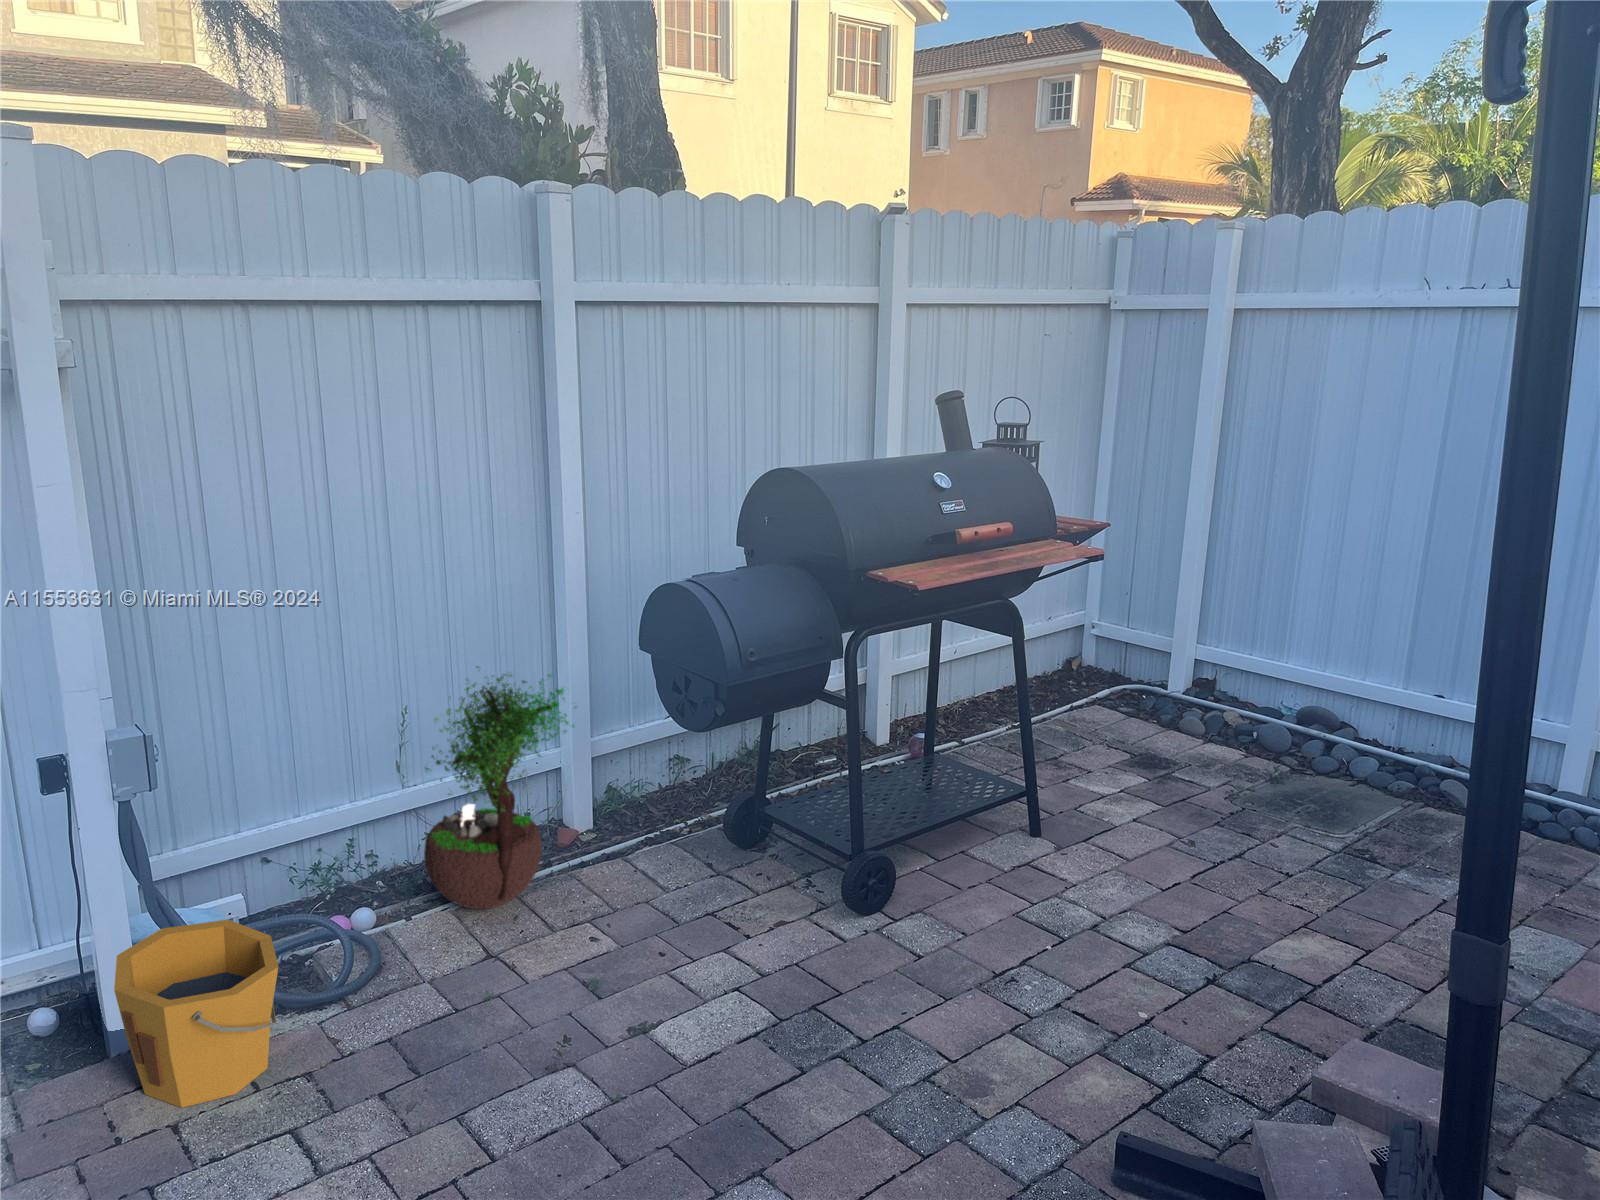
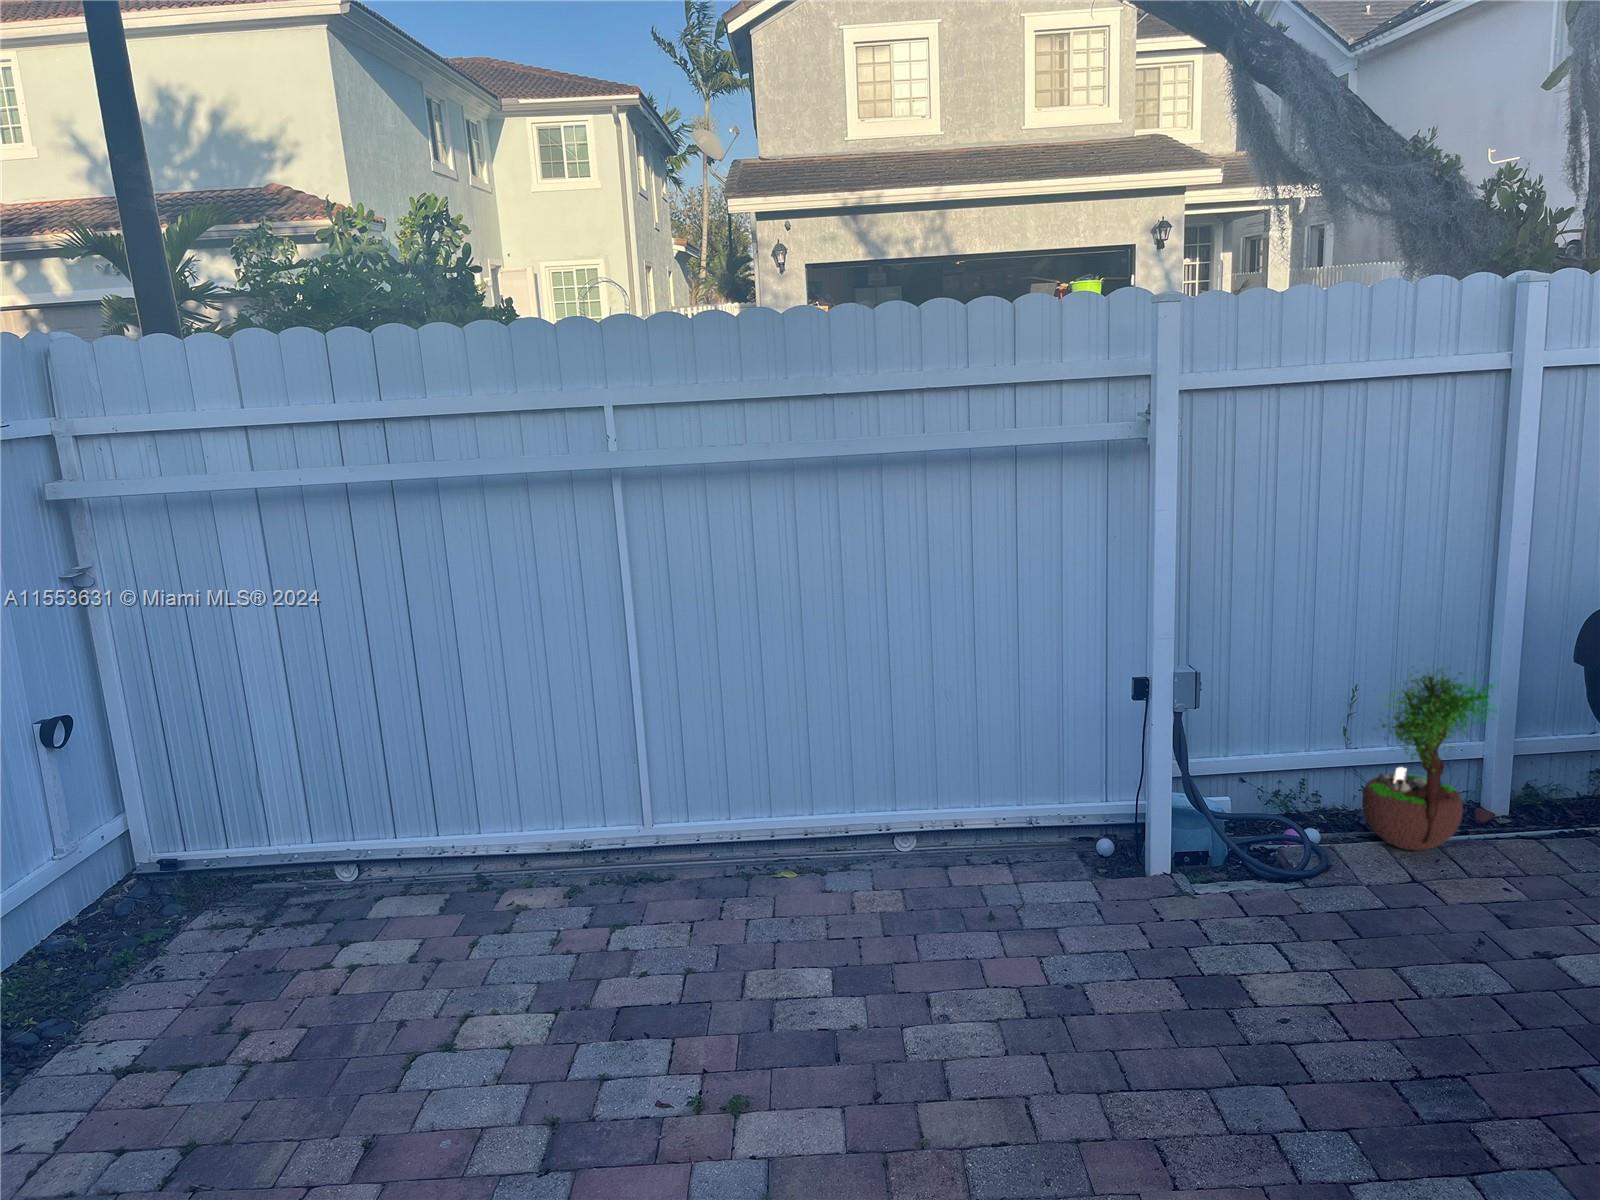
bucket: present [114,920,279,1108] -> none [1164,800,1265,913]

